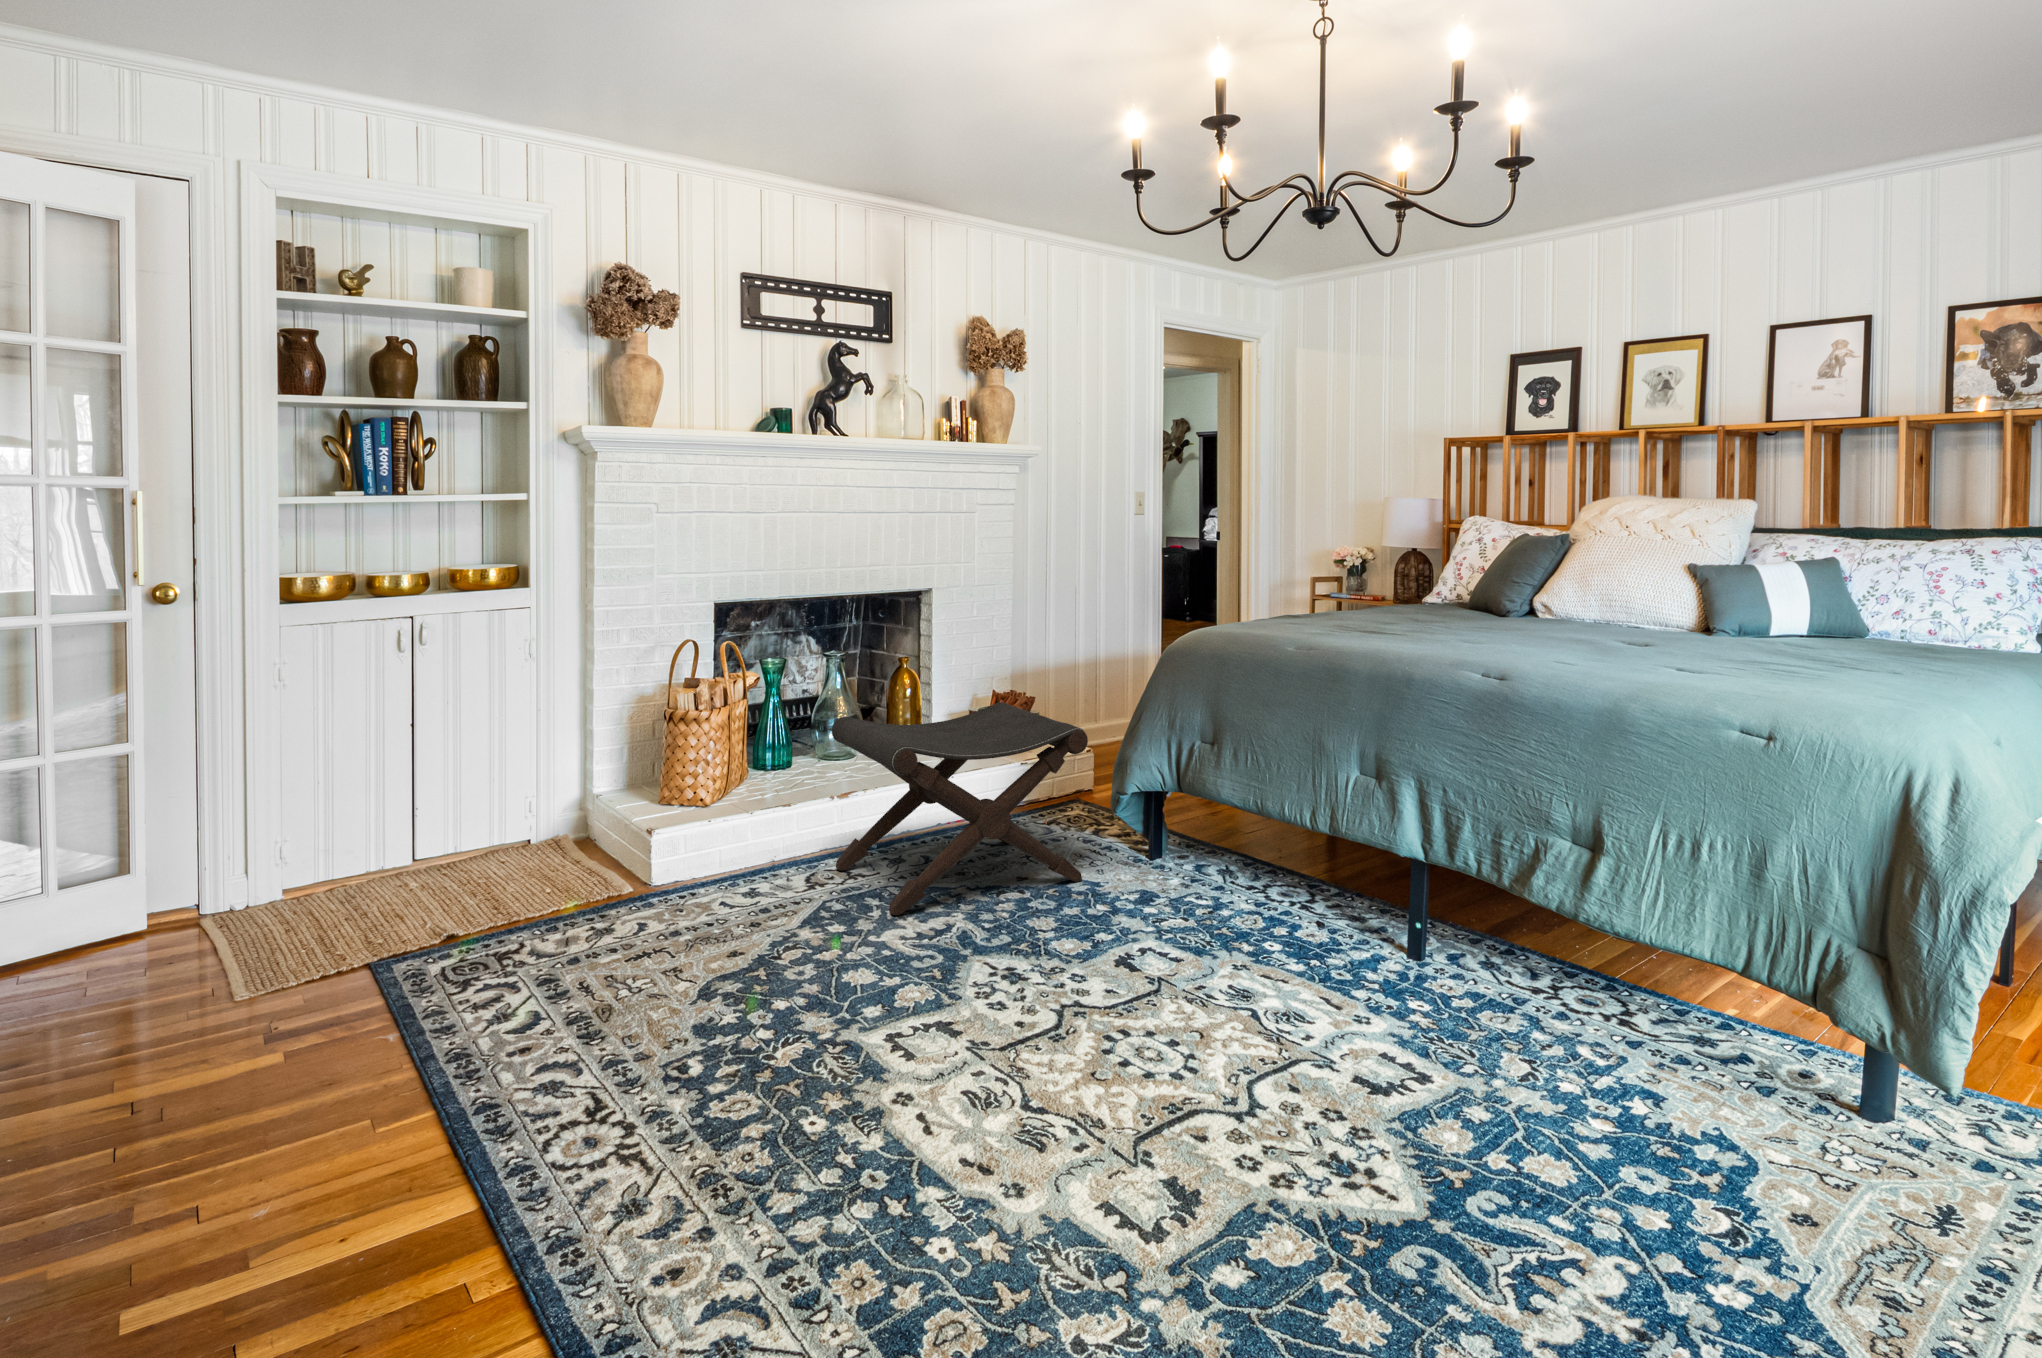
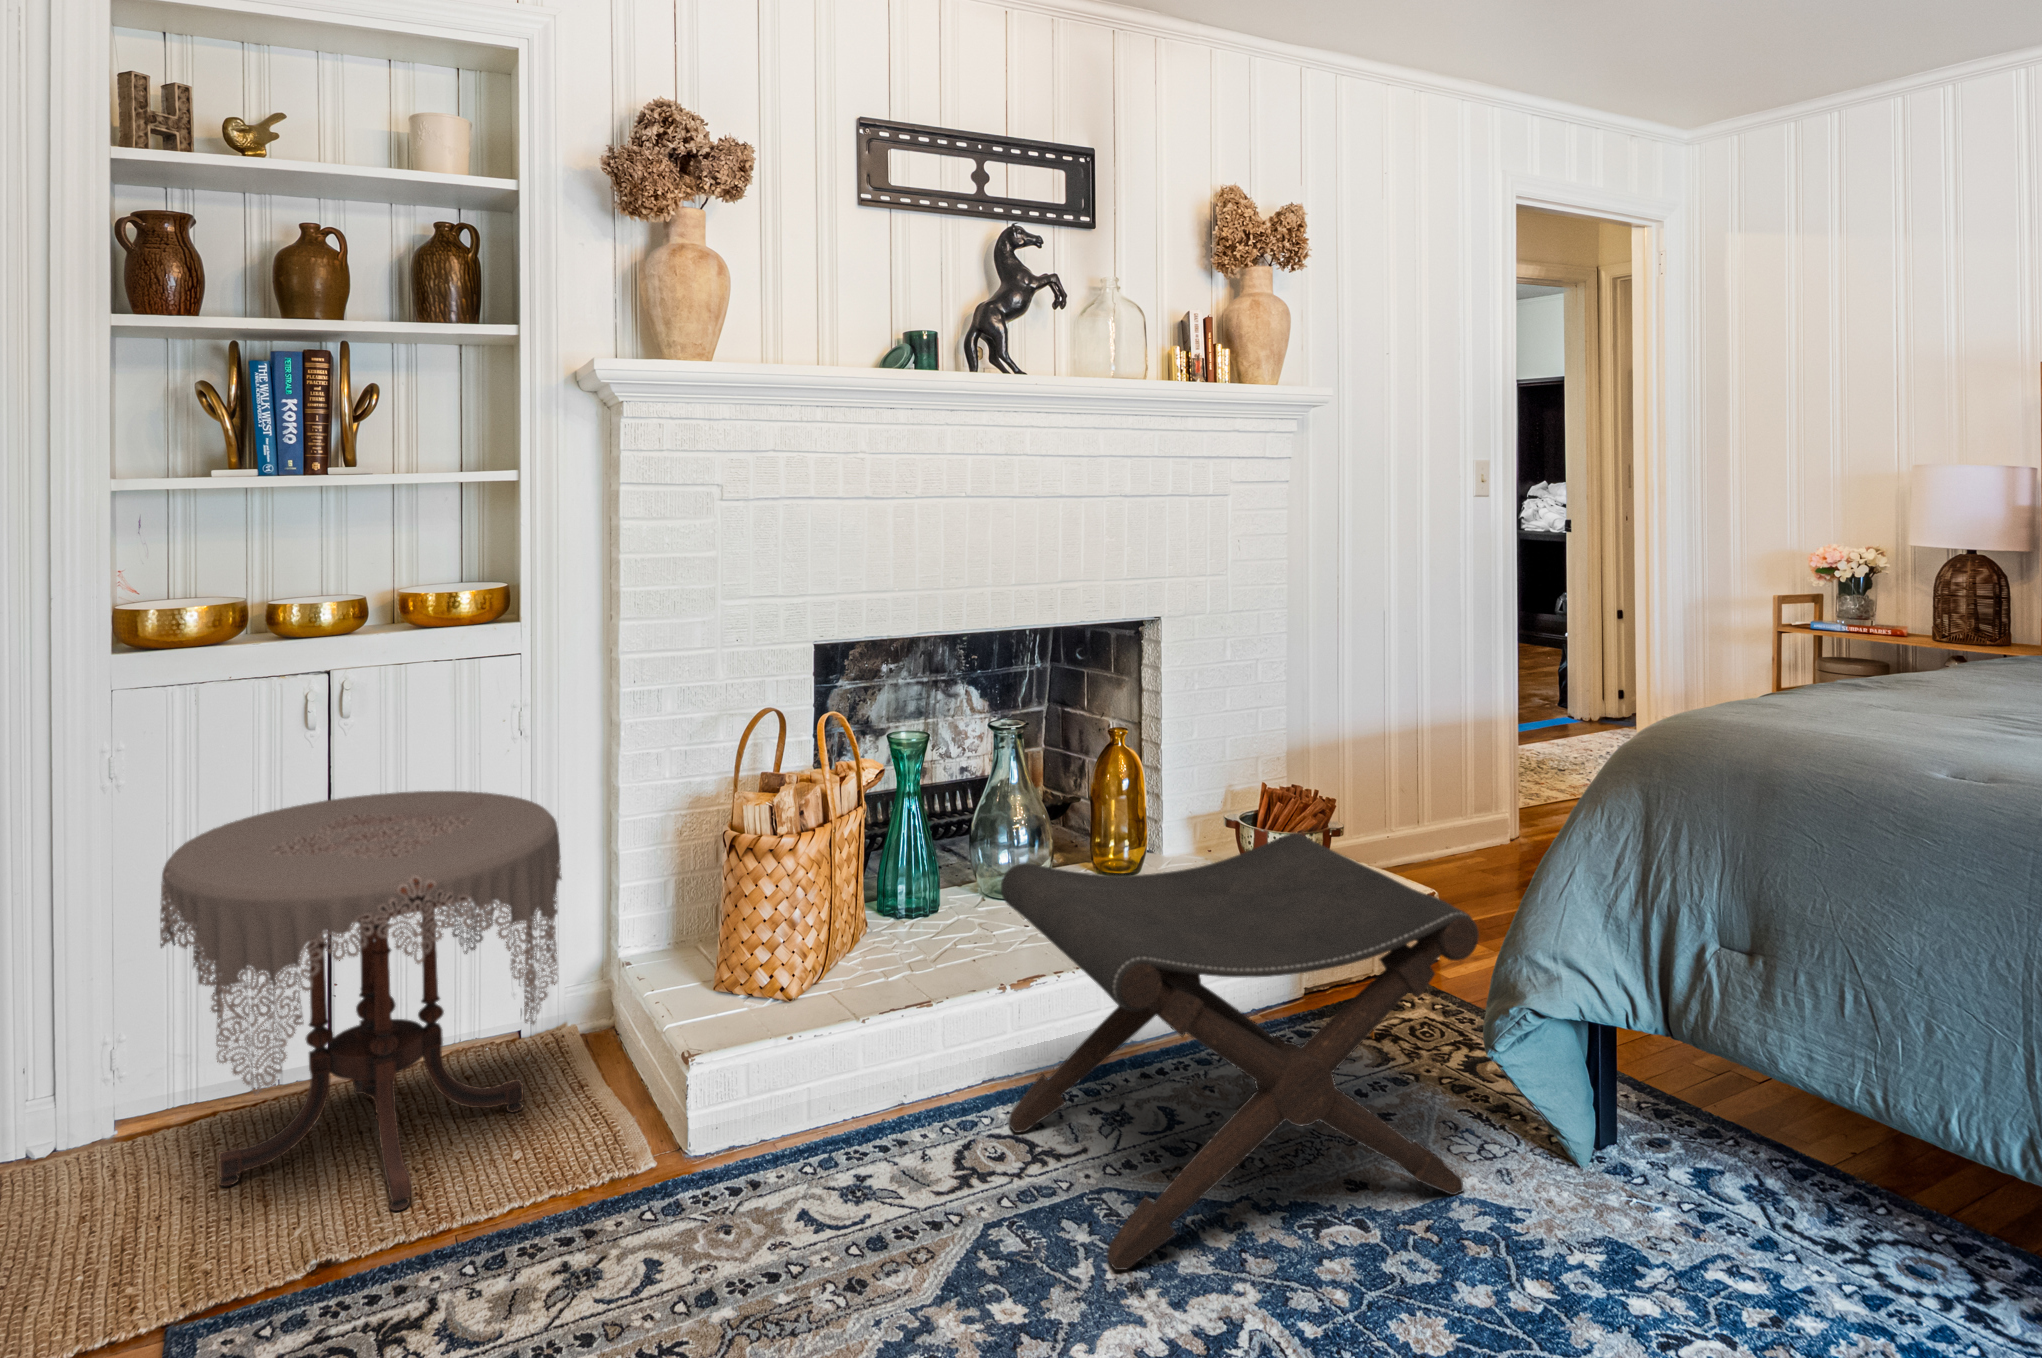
side table: none [334,688,570,916] -> present [160,791,562,1211]

